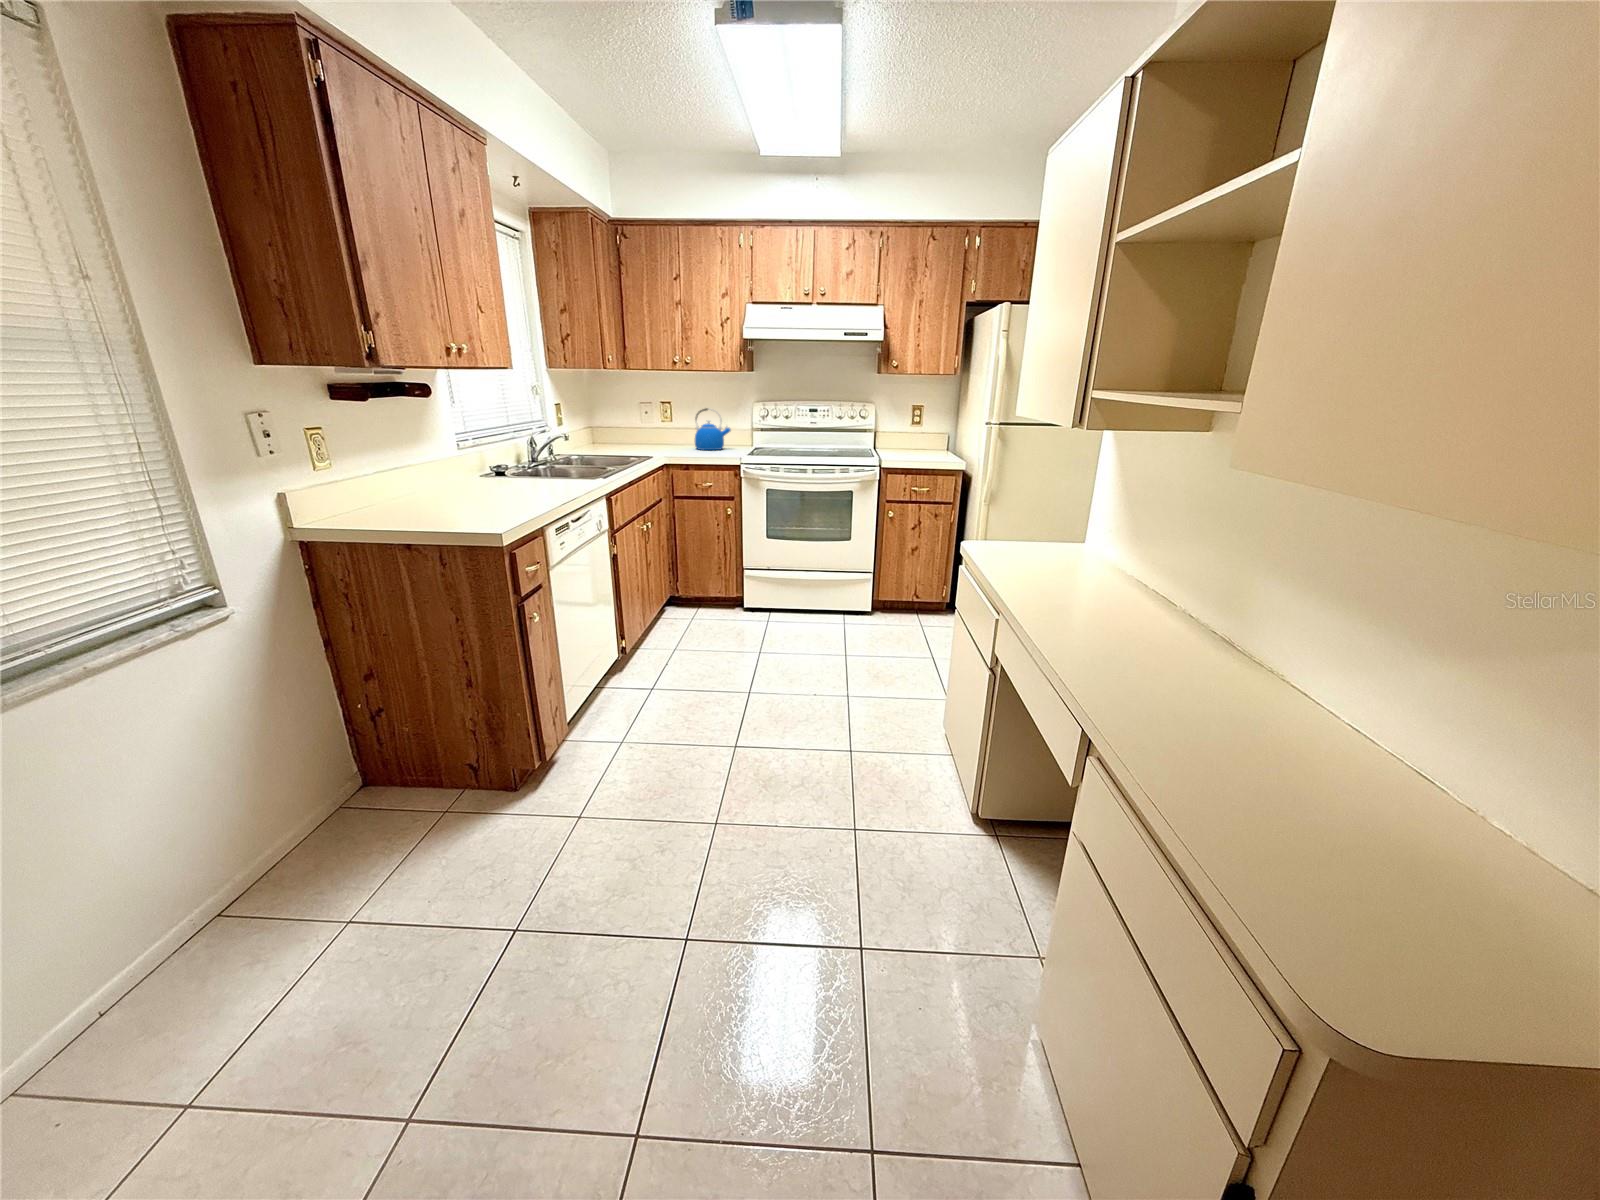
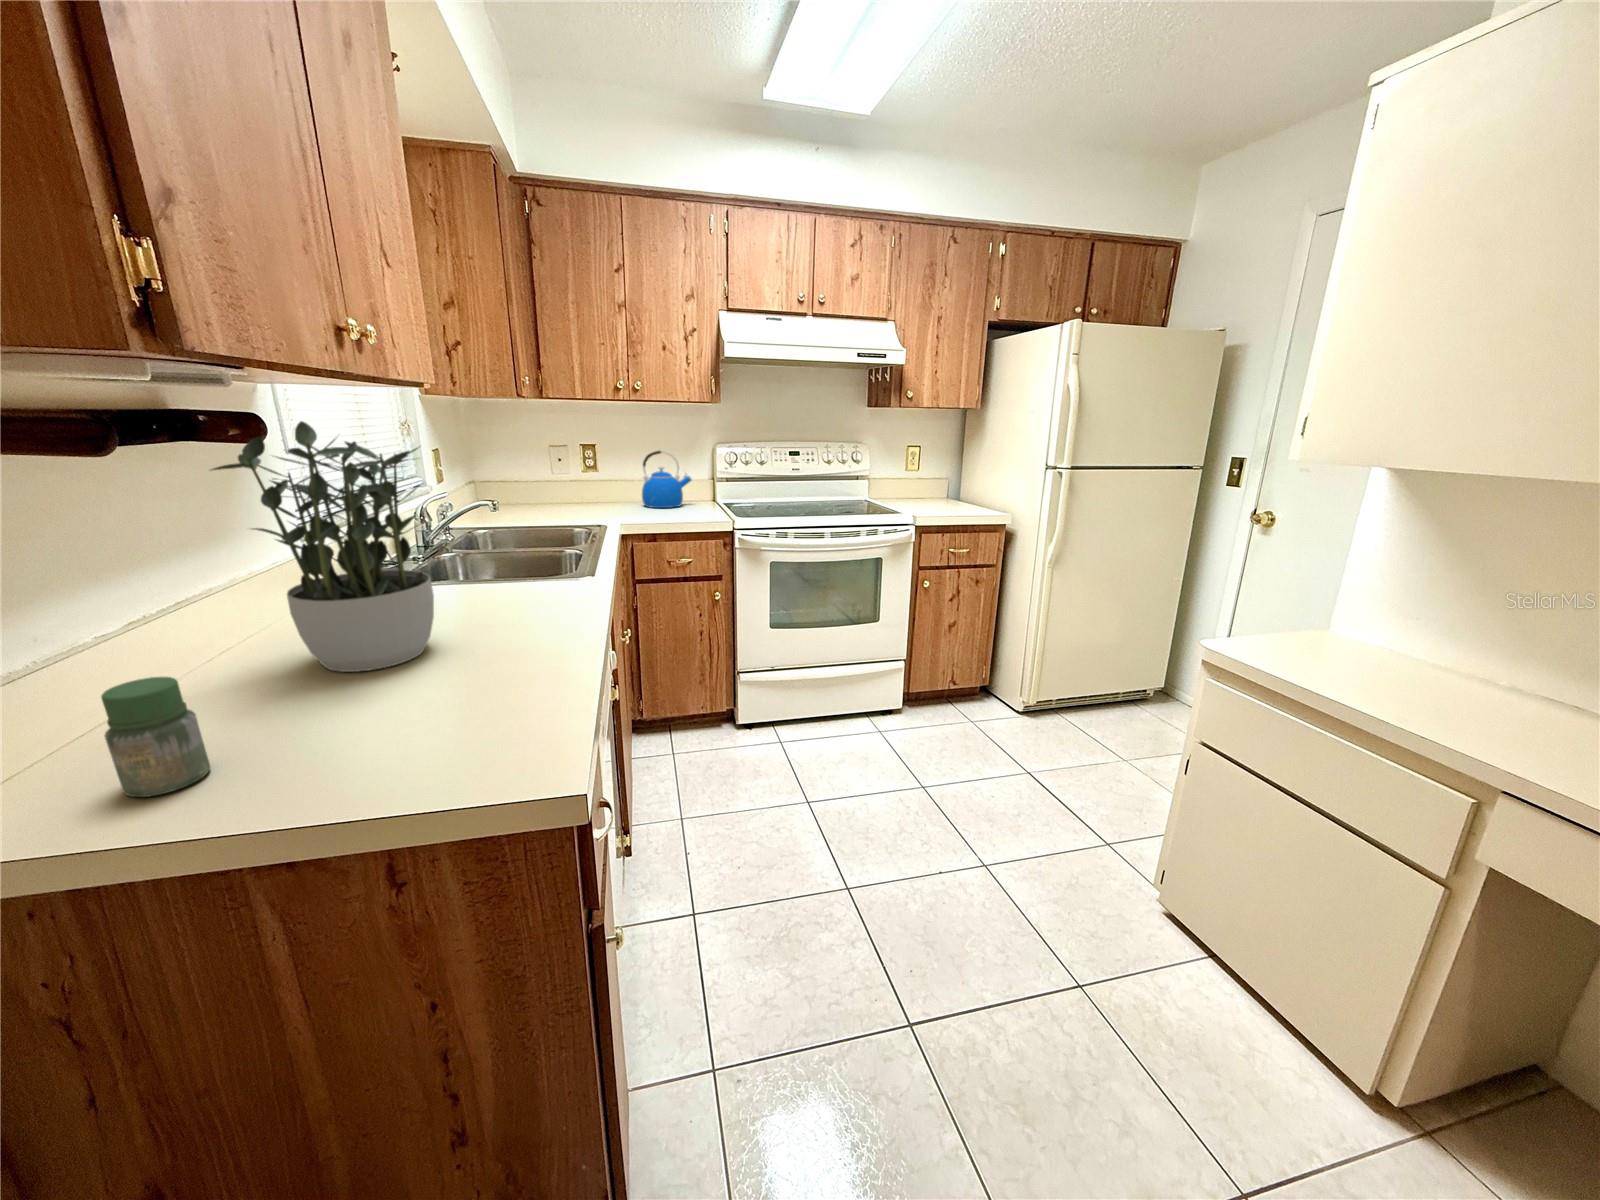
potted plant: none [410,382,504,500] -> present [212,421,434,672]
jar: none [368,478,402,520] -> present [101,677,210,797]

